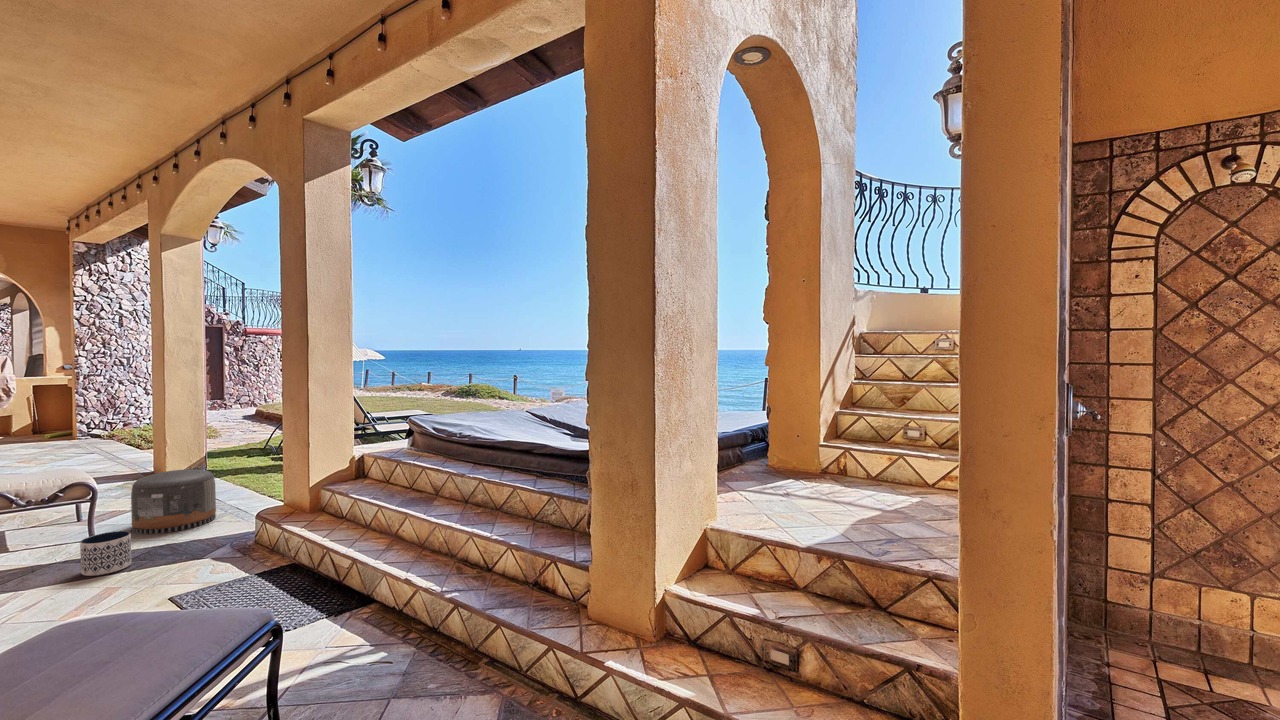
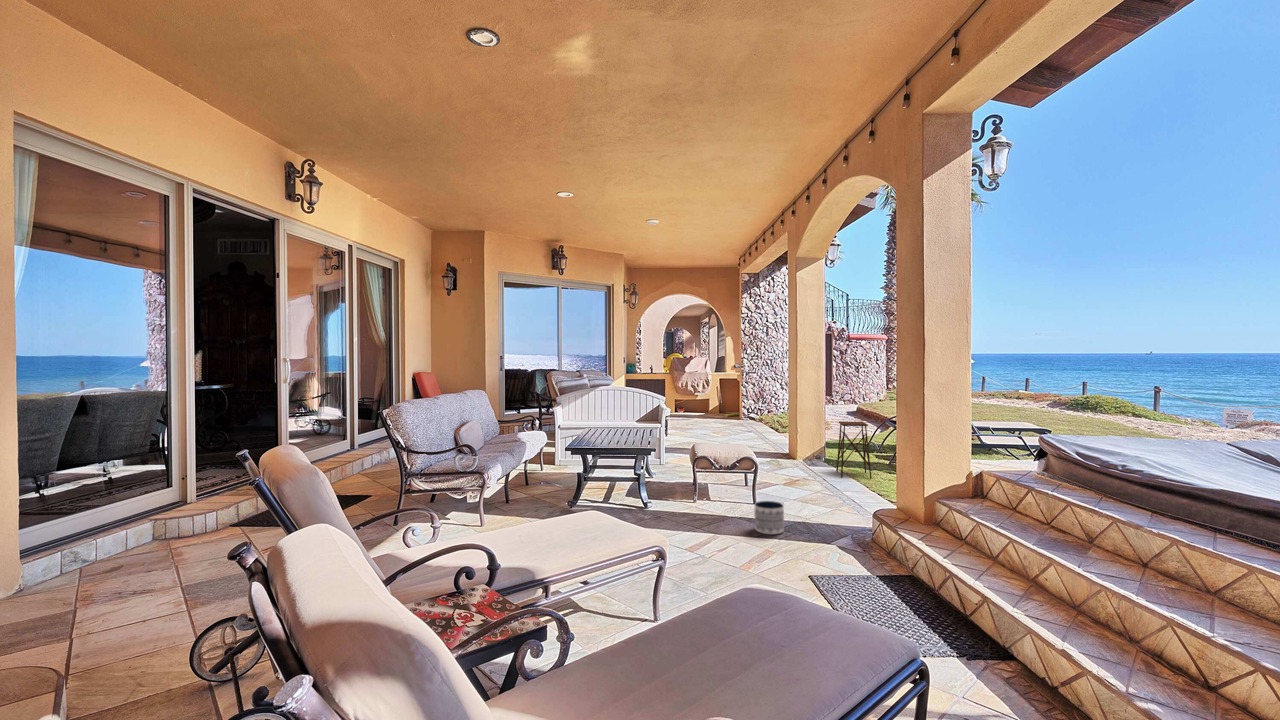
side table: none [220,422,263,487] -> present [836,421,871,479]
pouf: present [131,469,216,534] -> none [781,458,838,511]

